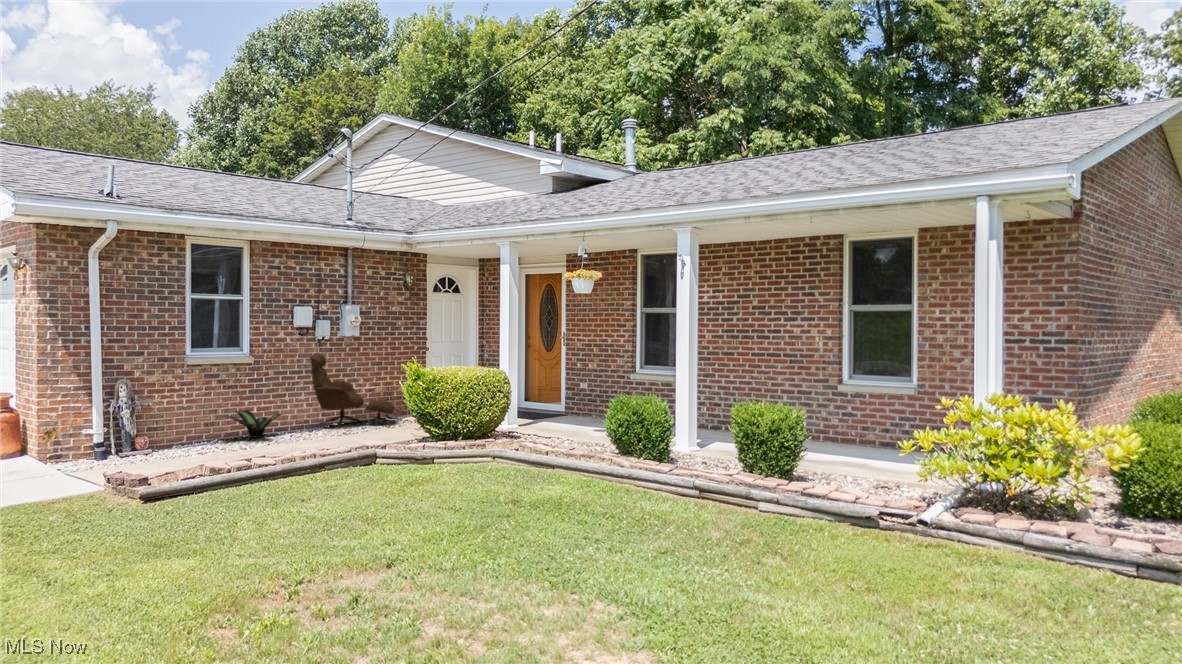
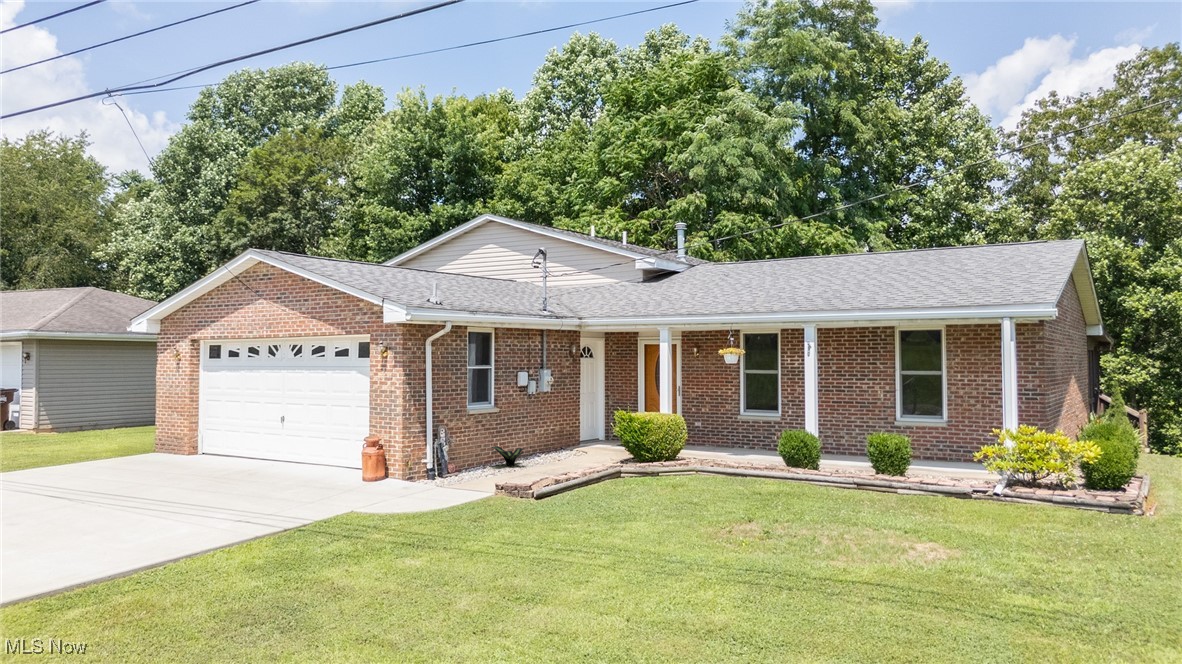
lounge chair: present [310,354,395,428] -> none [527,405,584,458]

